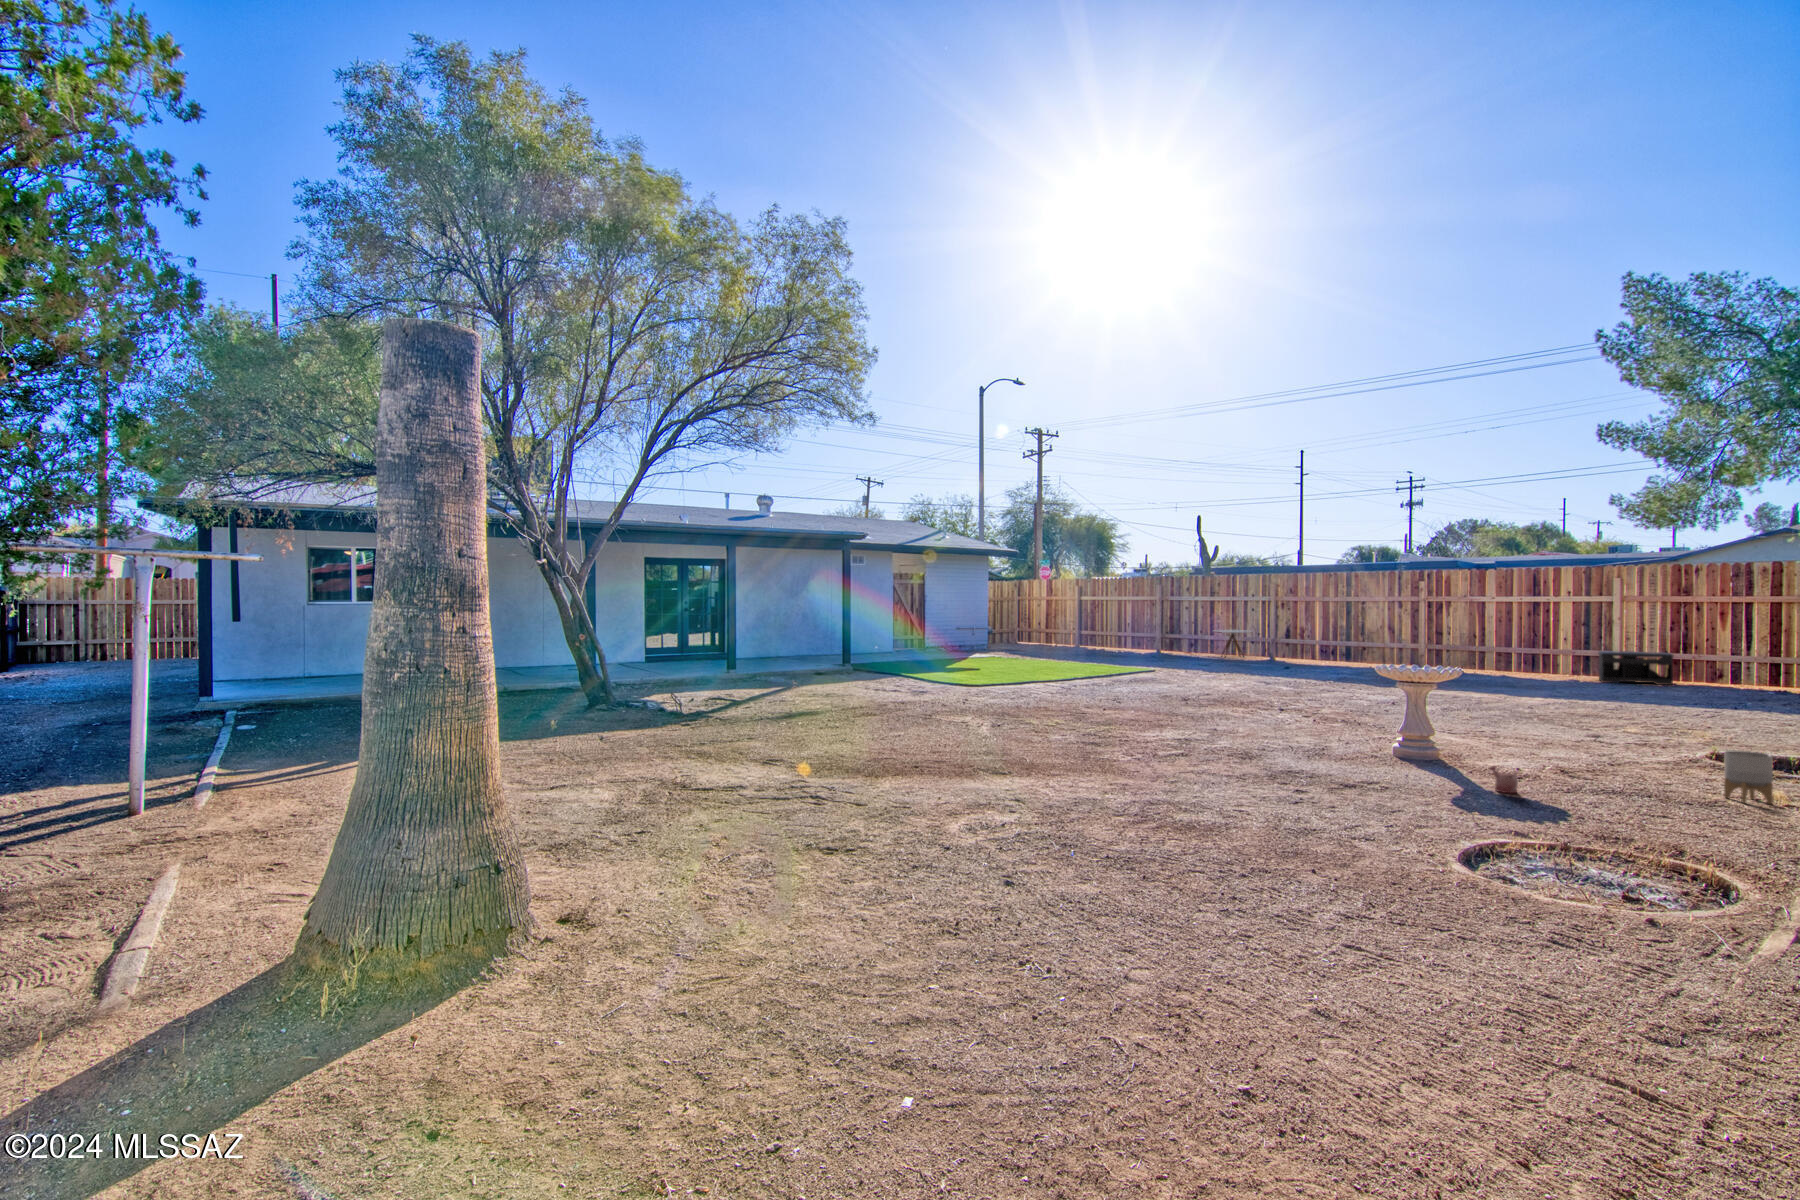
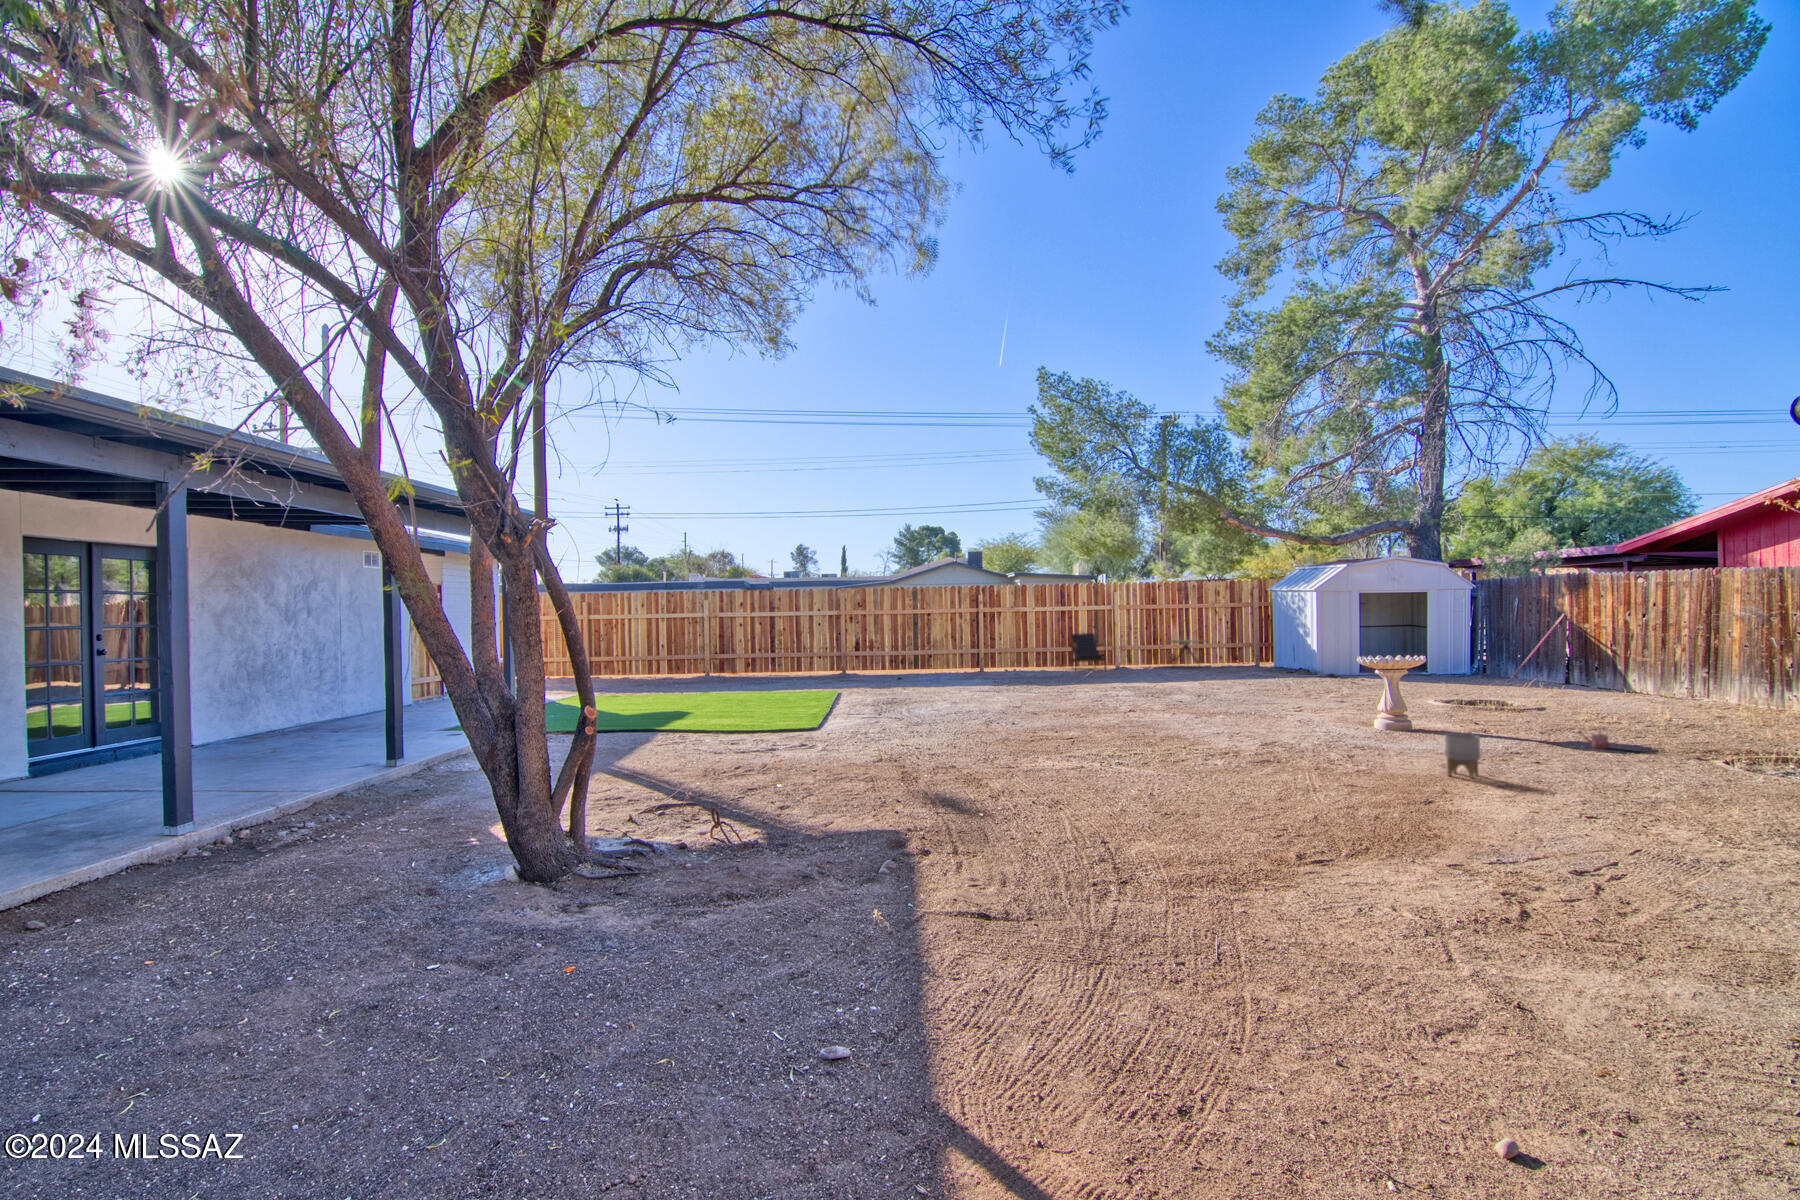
round table: present [1218,630,1250,656] -> present [1167,640,1205,666]
lounge chair: none [1525,632,1580,681] -> present [1071,633,1106,668]
bench: present [1598,651,1673,685] -> none [1108,645,1152,669]
planter: present [1724,751,1773,804] -> present [1444,733,1480,779]

